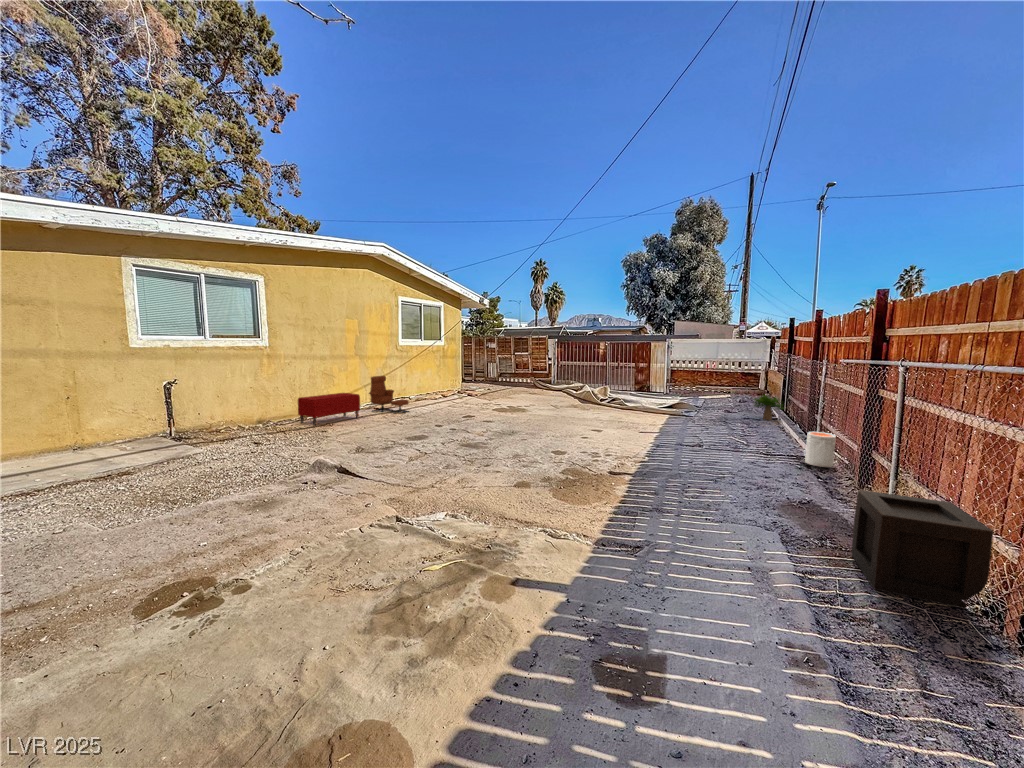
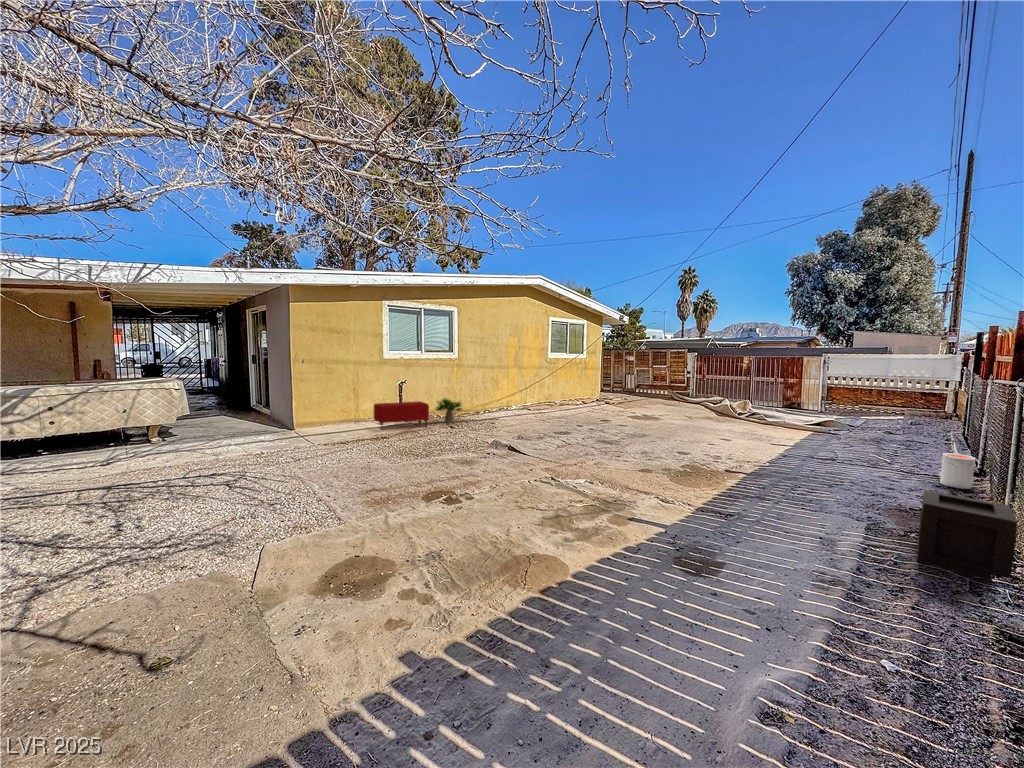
lounge chair: present [369,376,409,413] -> none [523,383,555,415]
bench: present [298,393,360,426] -> present [373,401,429,430]
potted plant: present [754,395,783,420] -> present [435,398,462,423]

